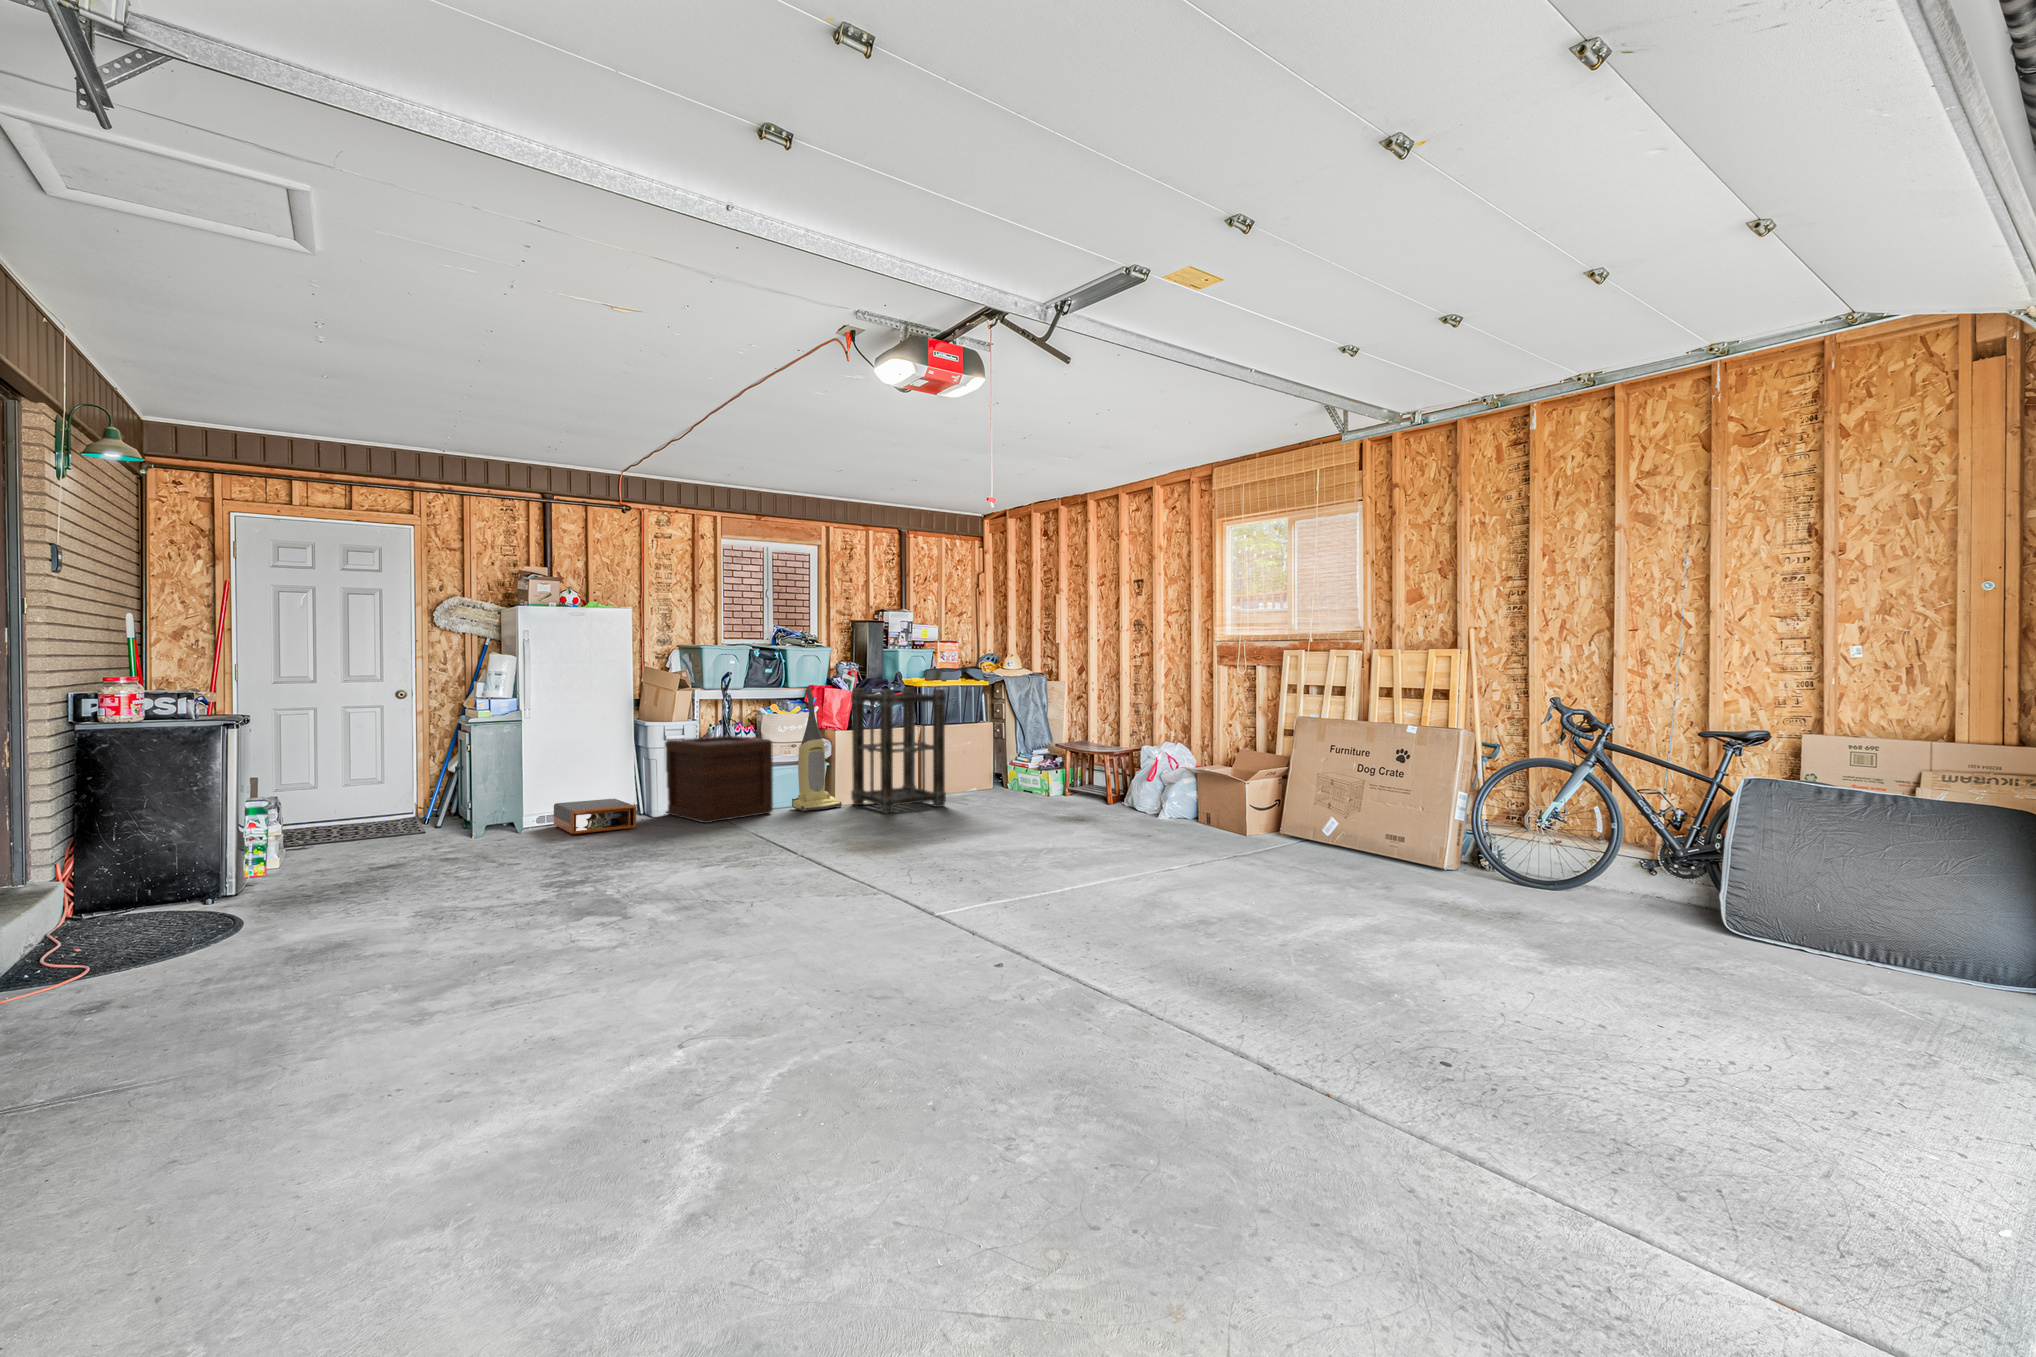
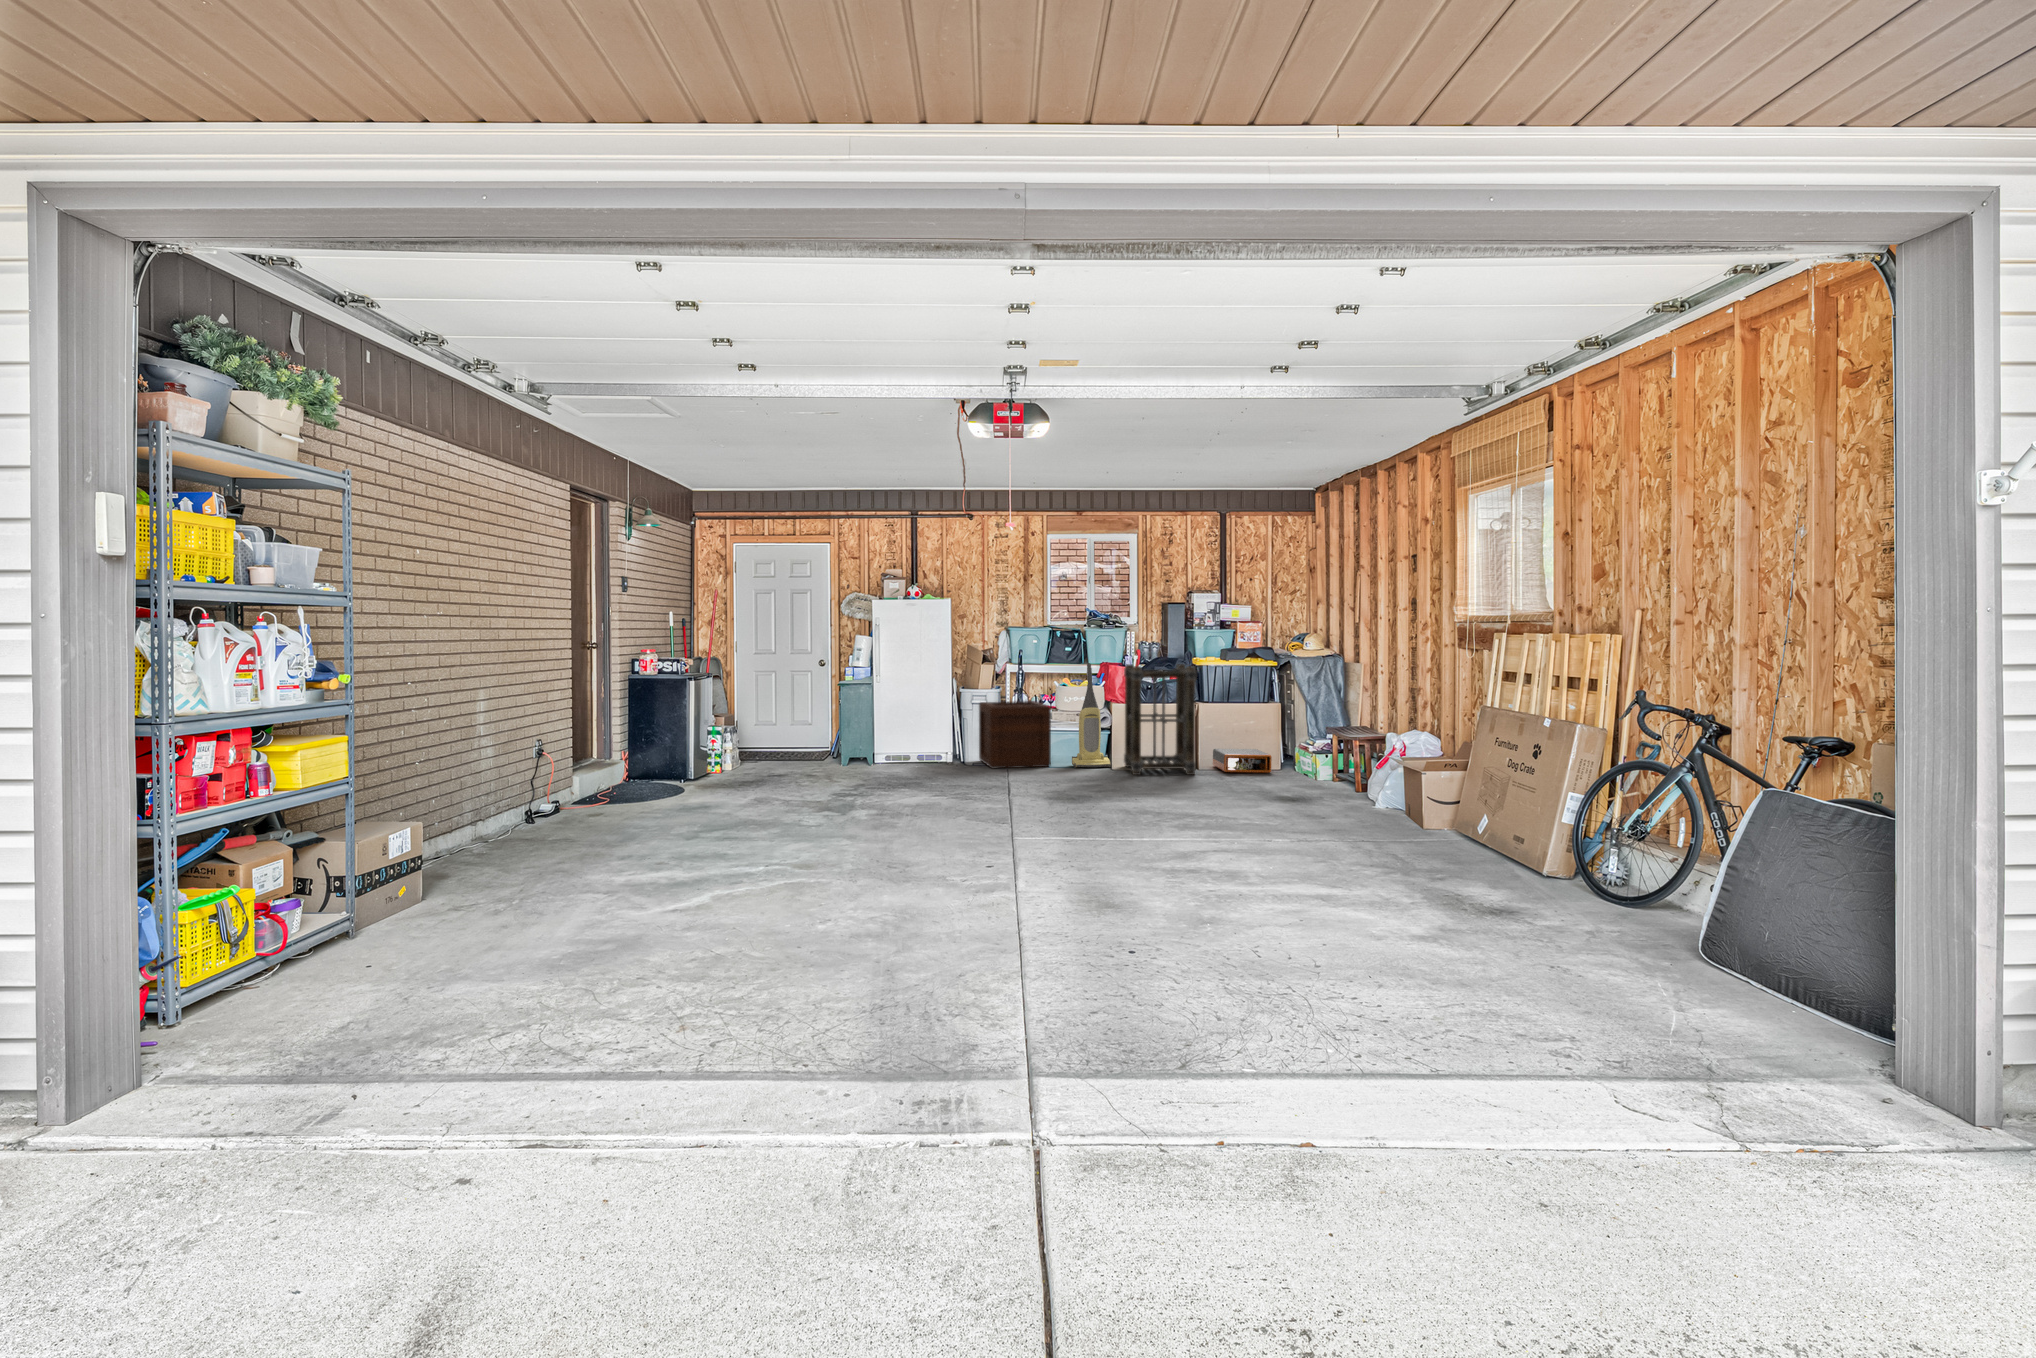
storage box: present [554,799,636,834] -> present [1213,749,1272,773]

